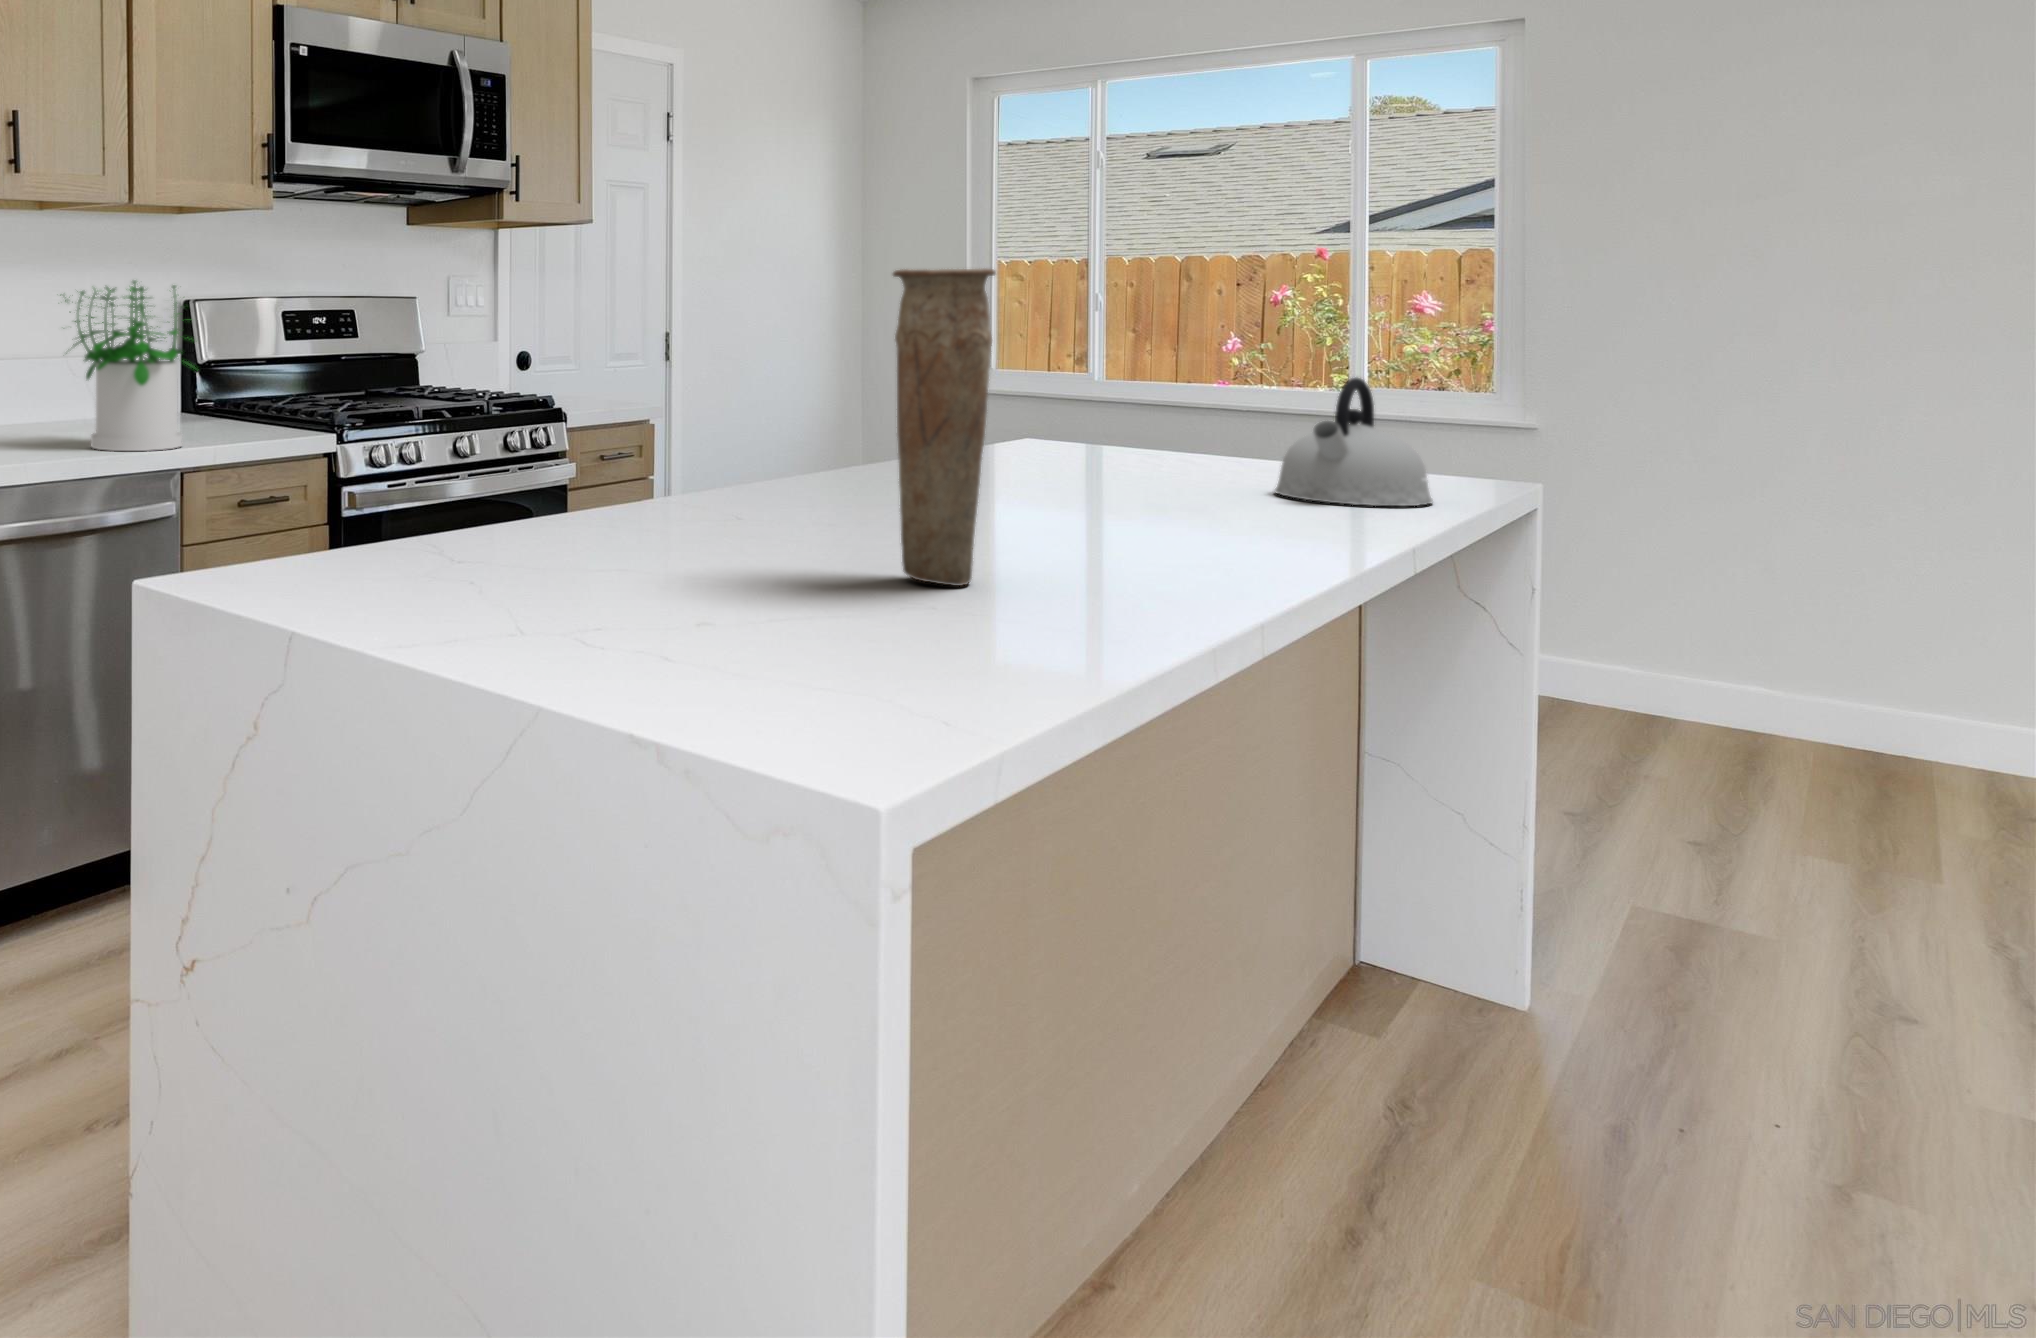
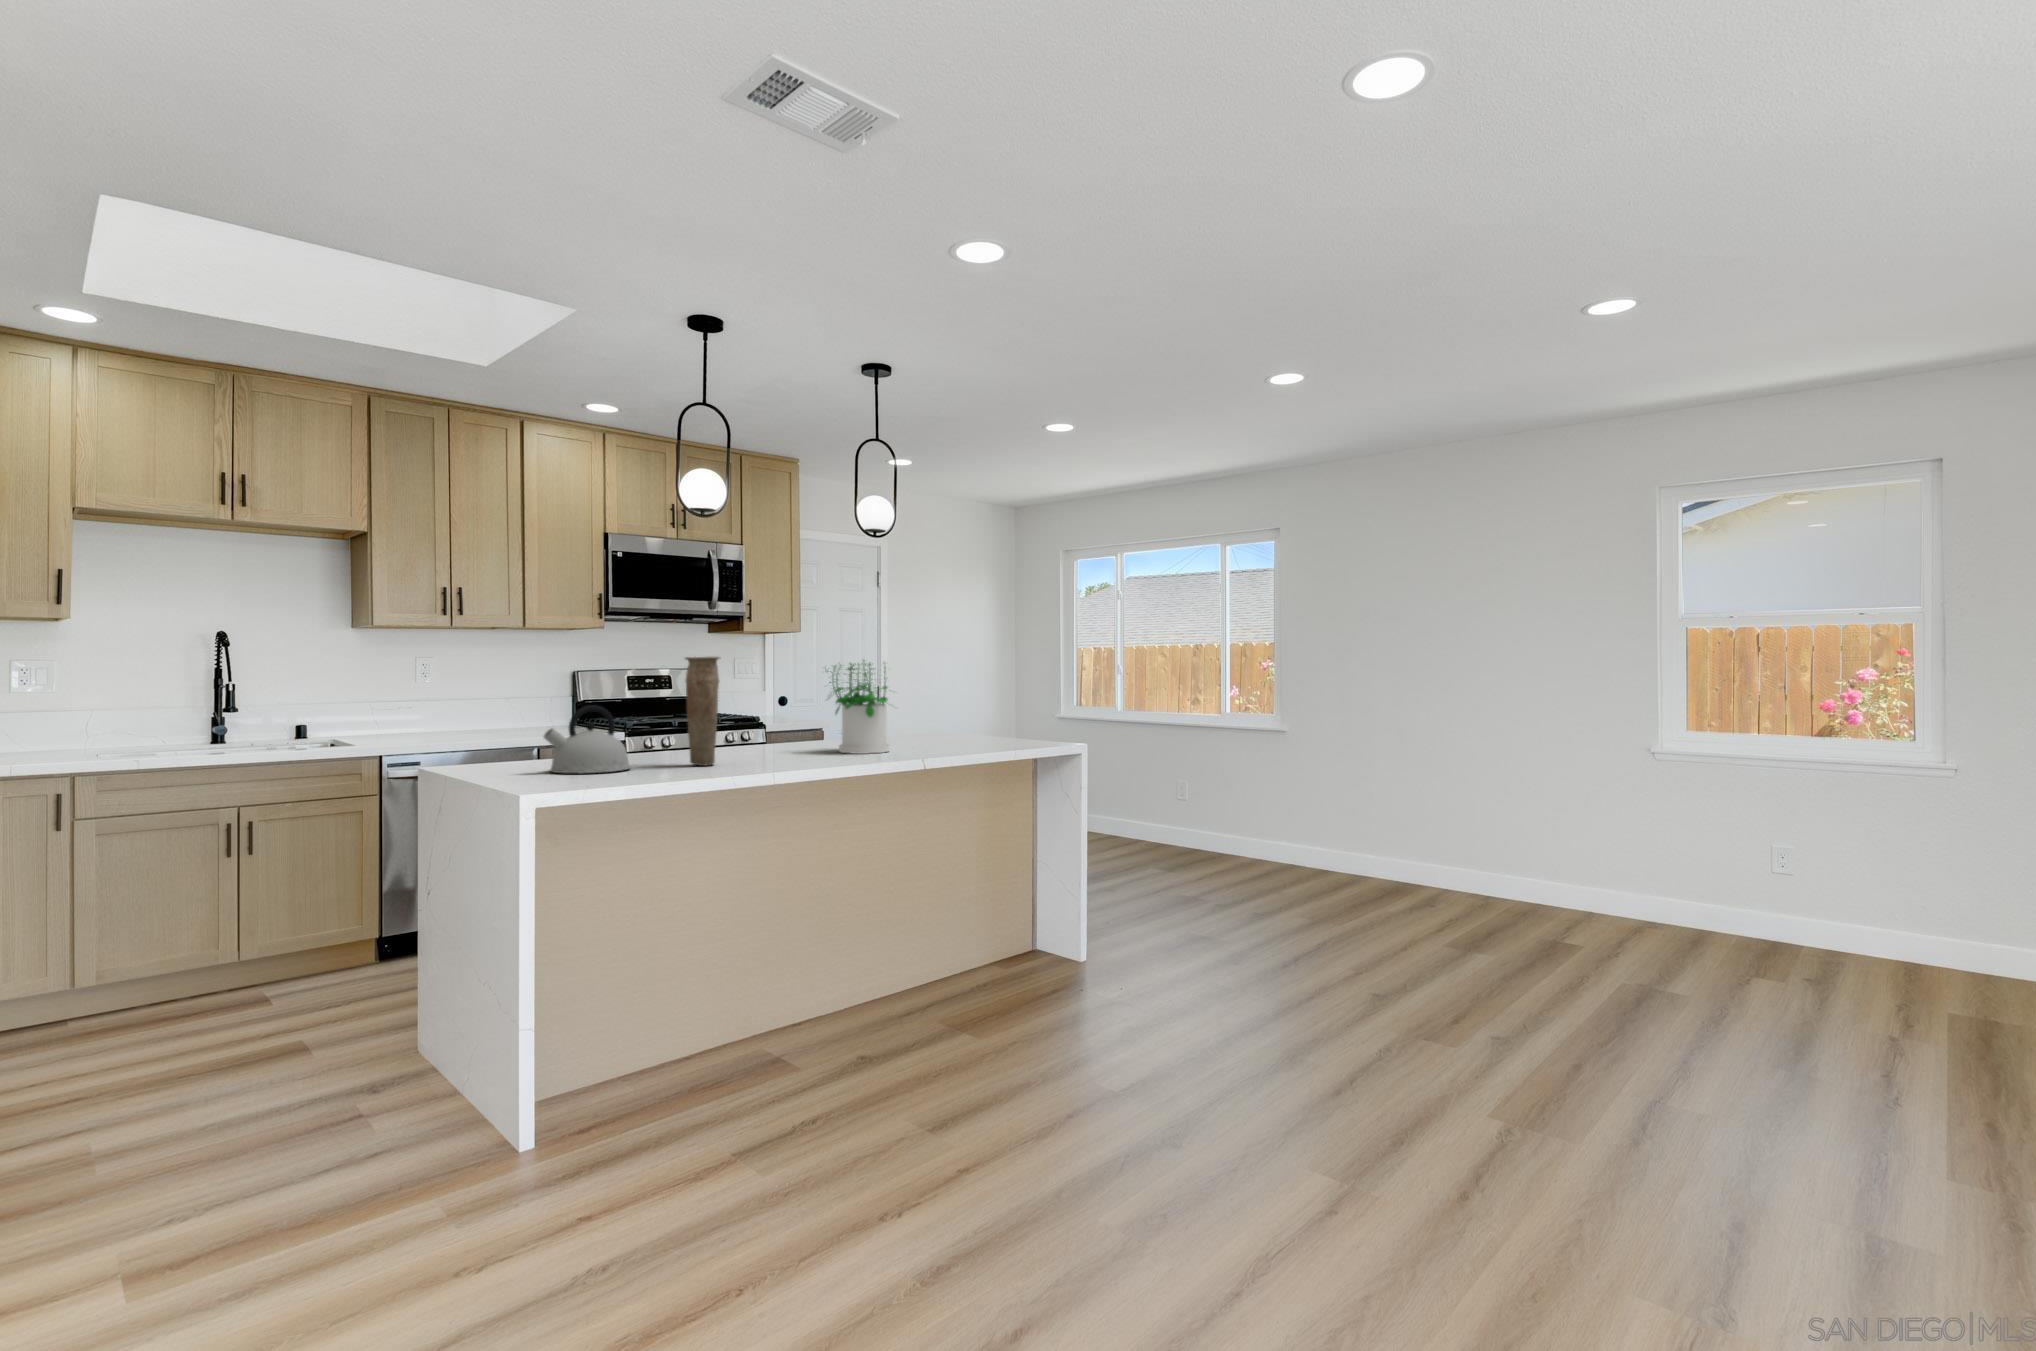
potted plant: present [60,281,190,451] -> present [827,663,889,754]
kettle: present [1275,378,1433,506] -> present [544,705,630,774]

